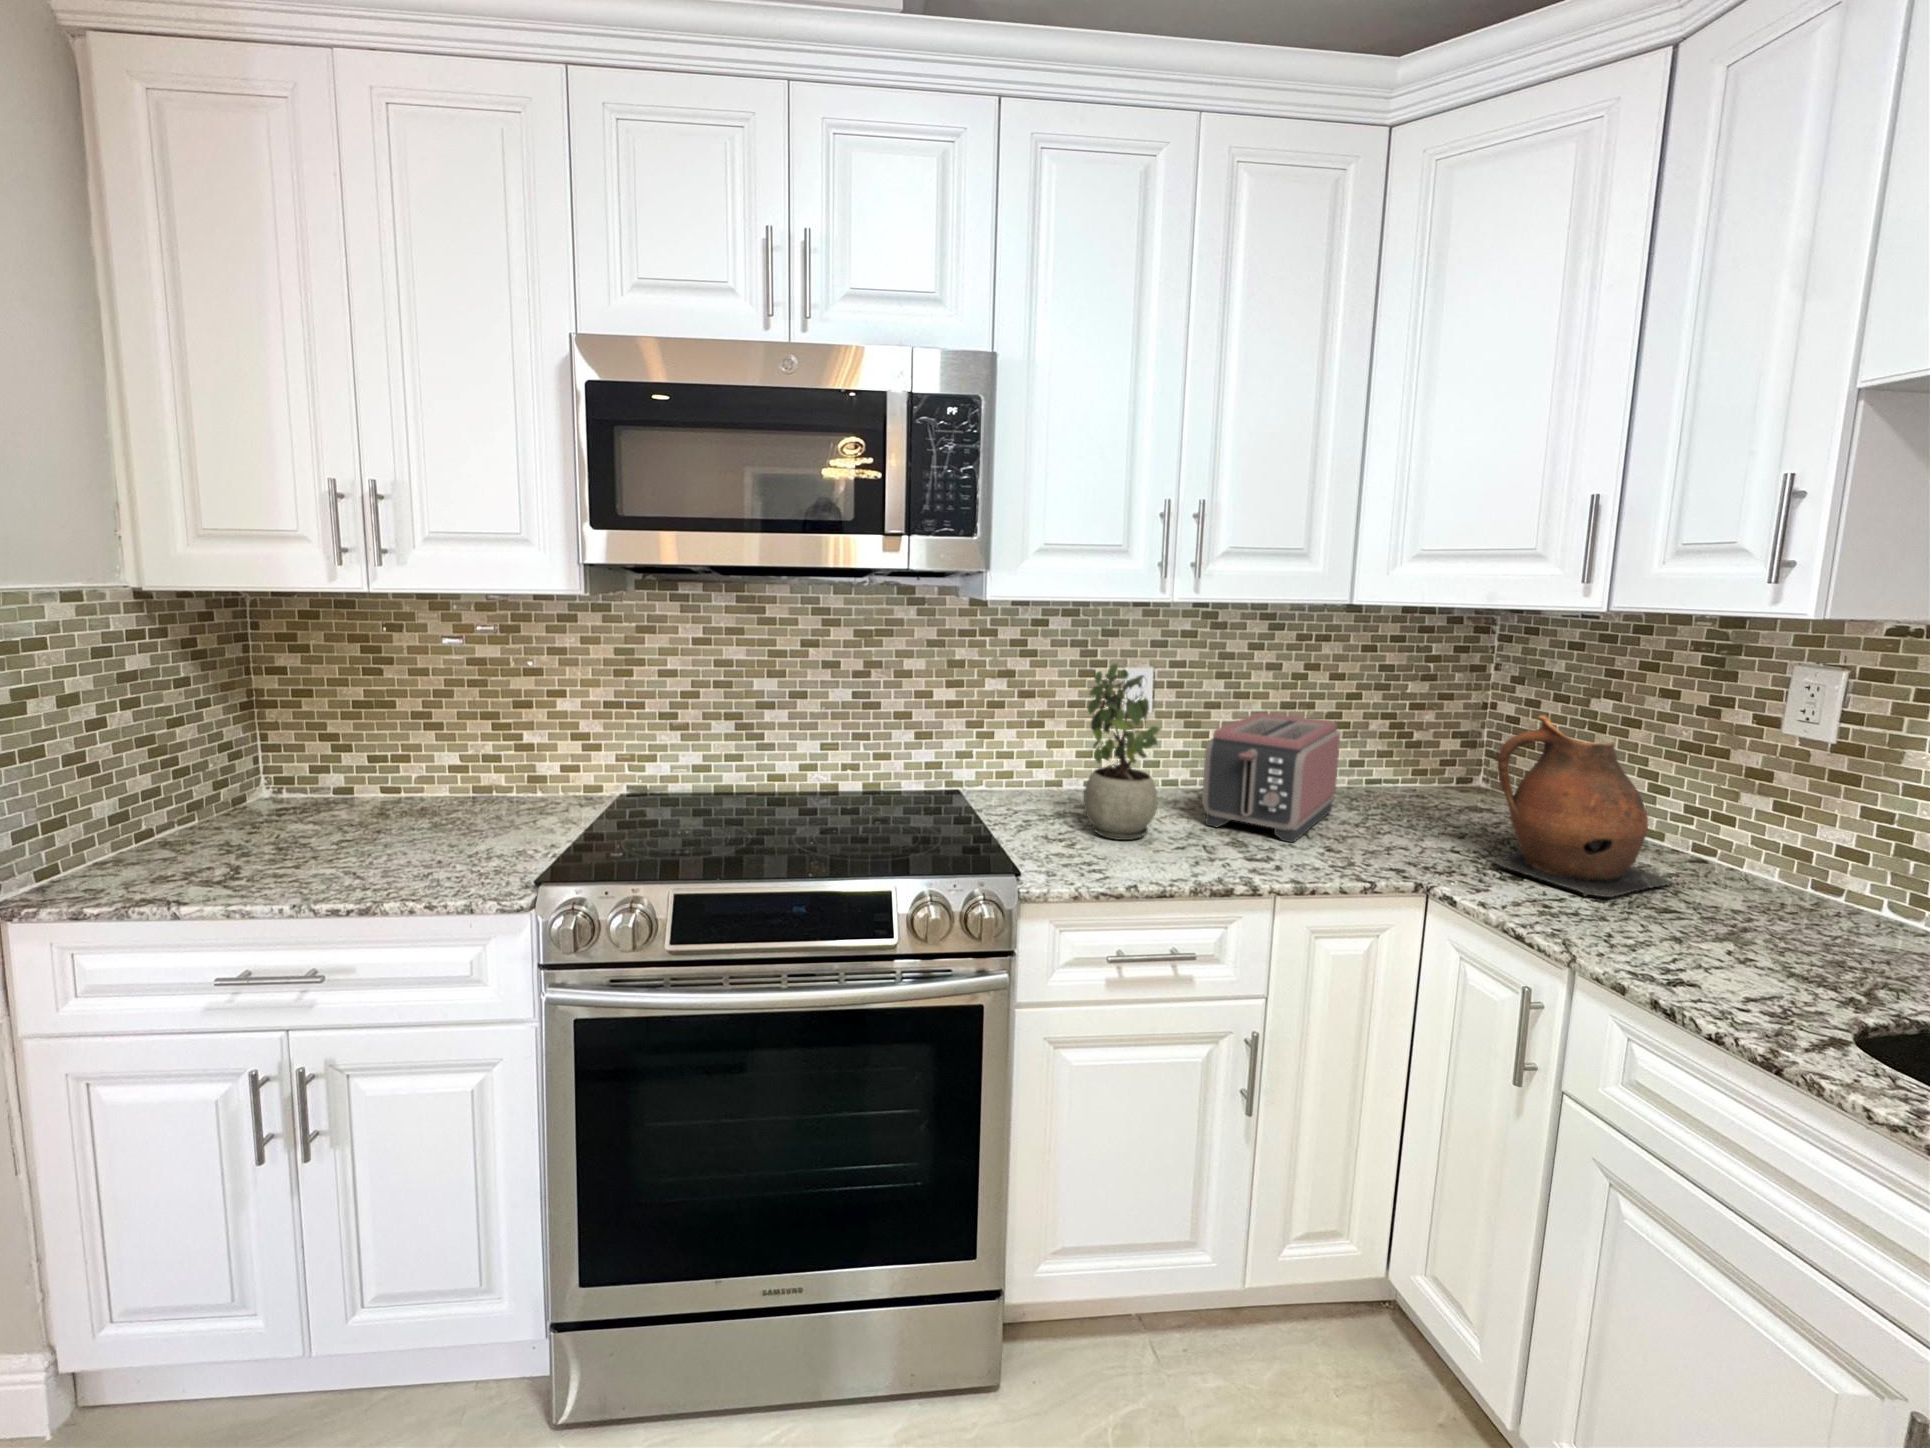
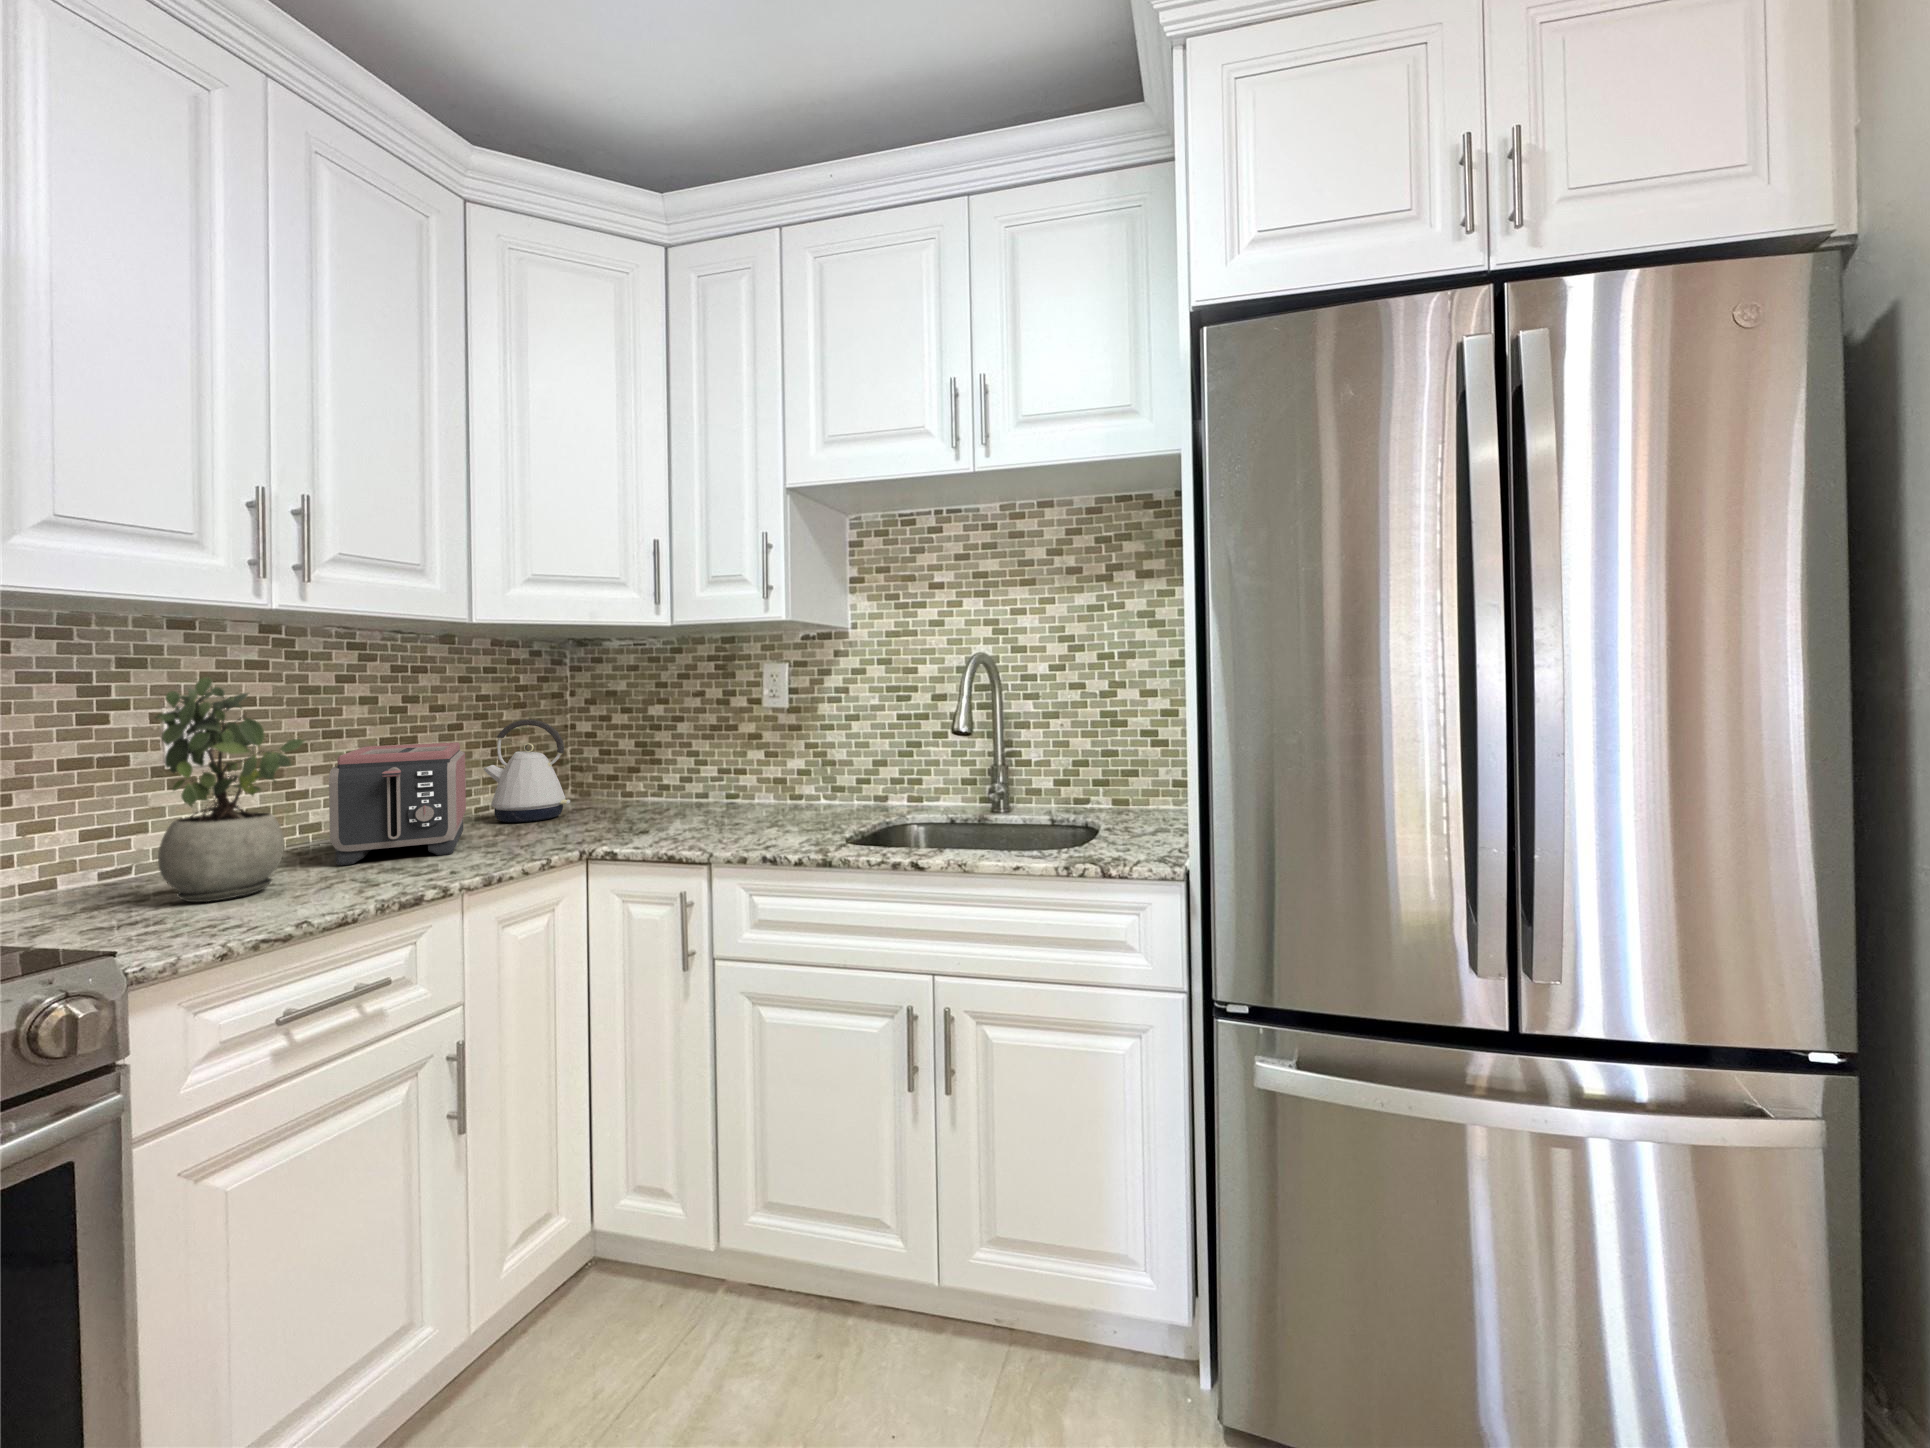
kettle: none [1370,701,1455,818] -> present [483,719,570,823]
ceramic pitcher: present [1493,715,1672,897] -> none [618,705,735,826]

